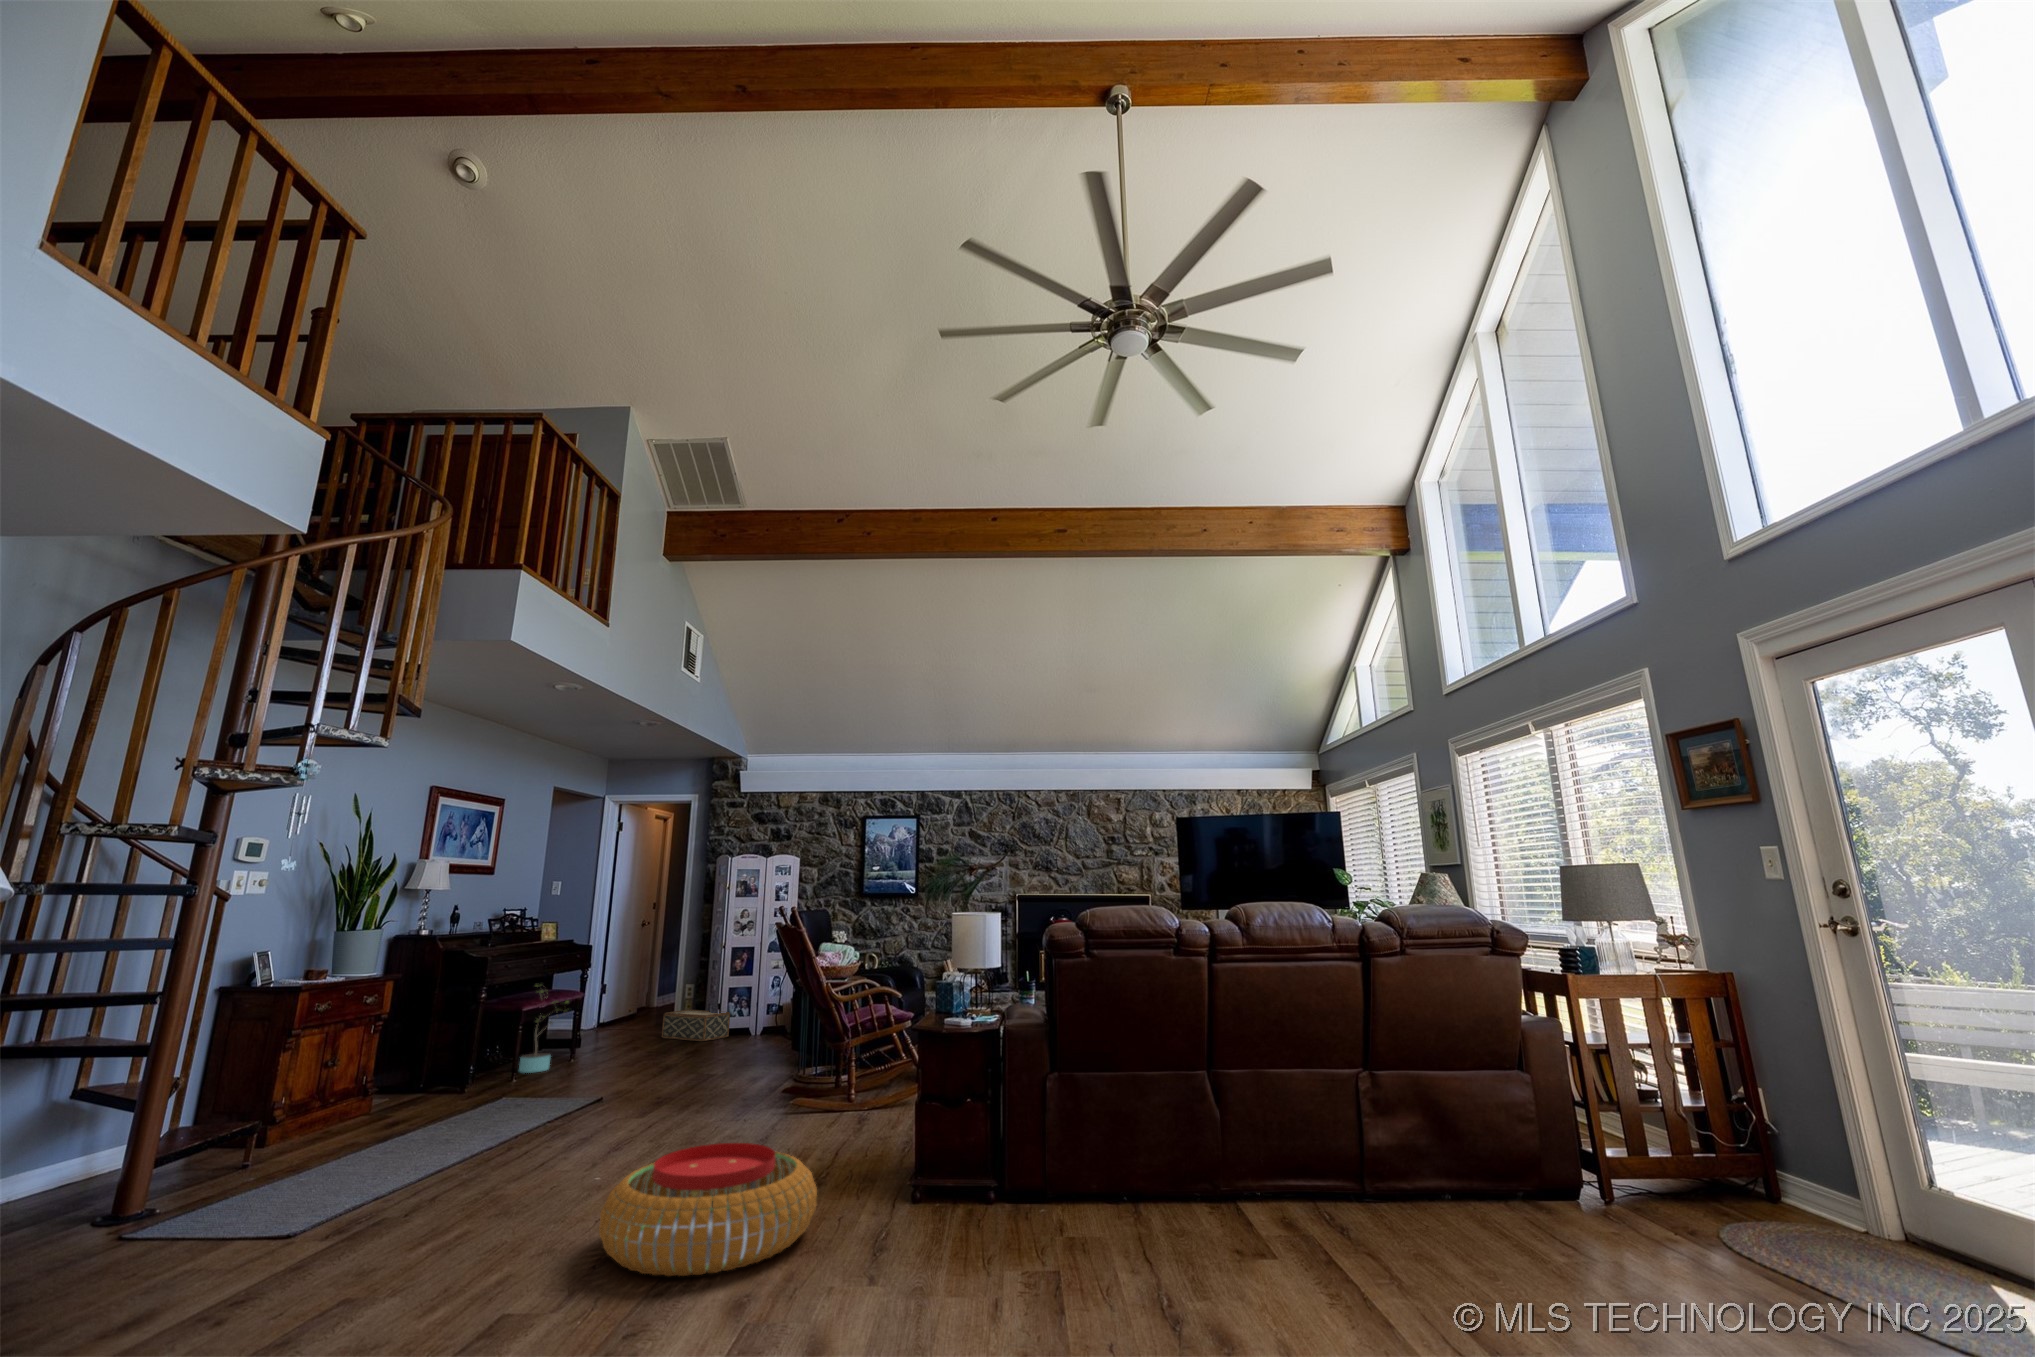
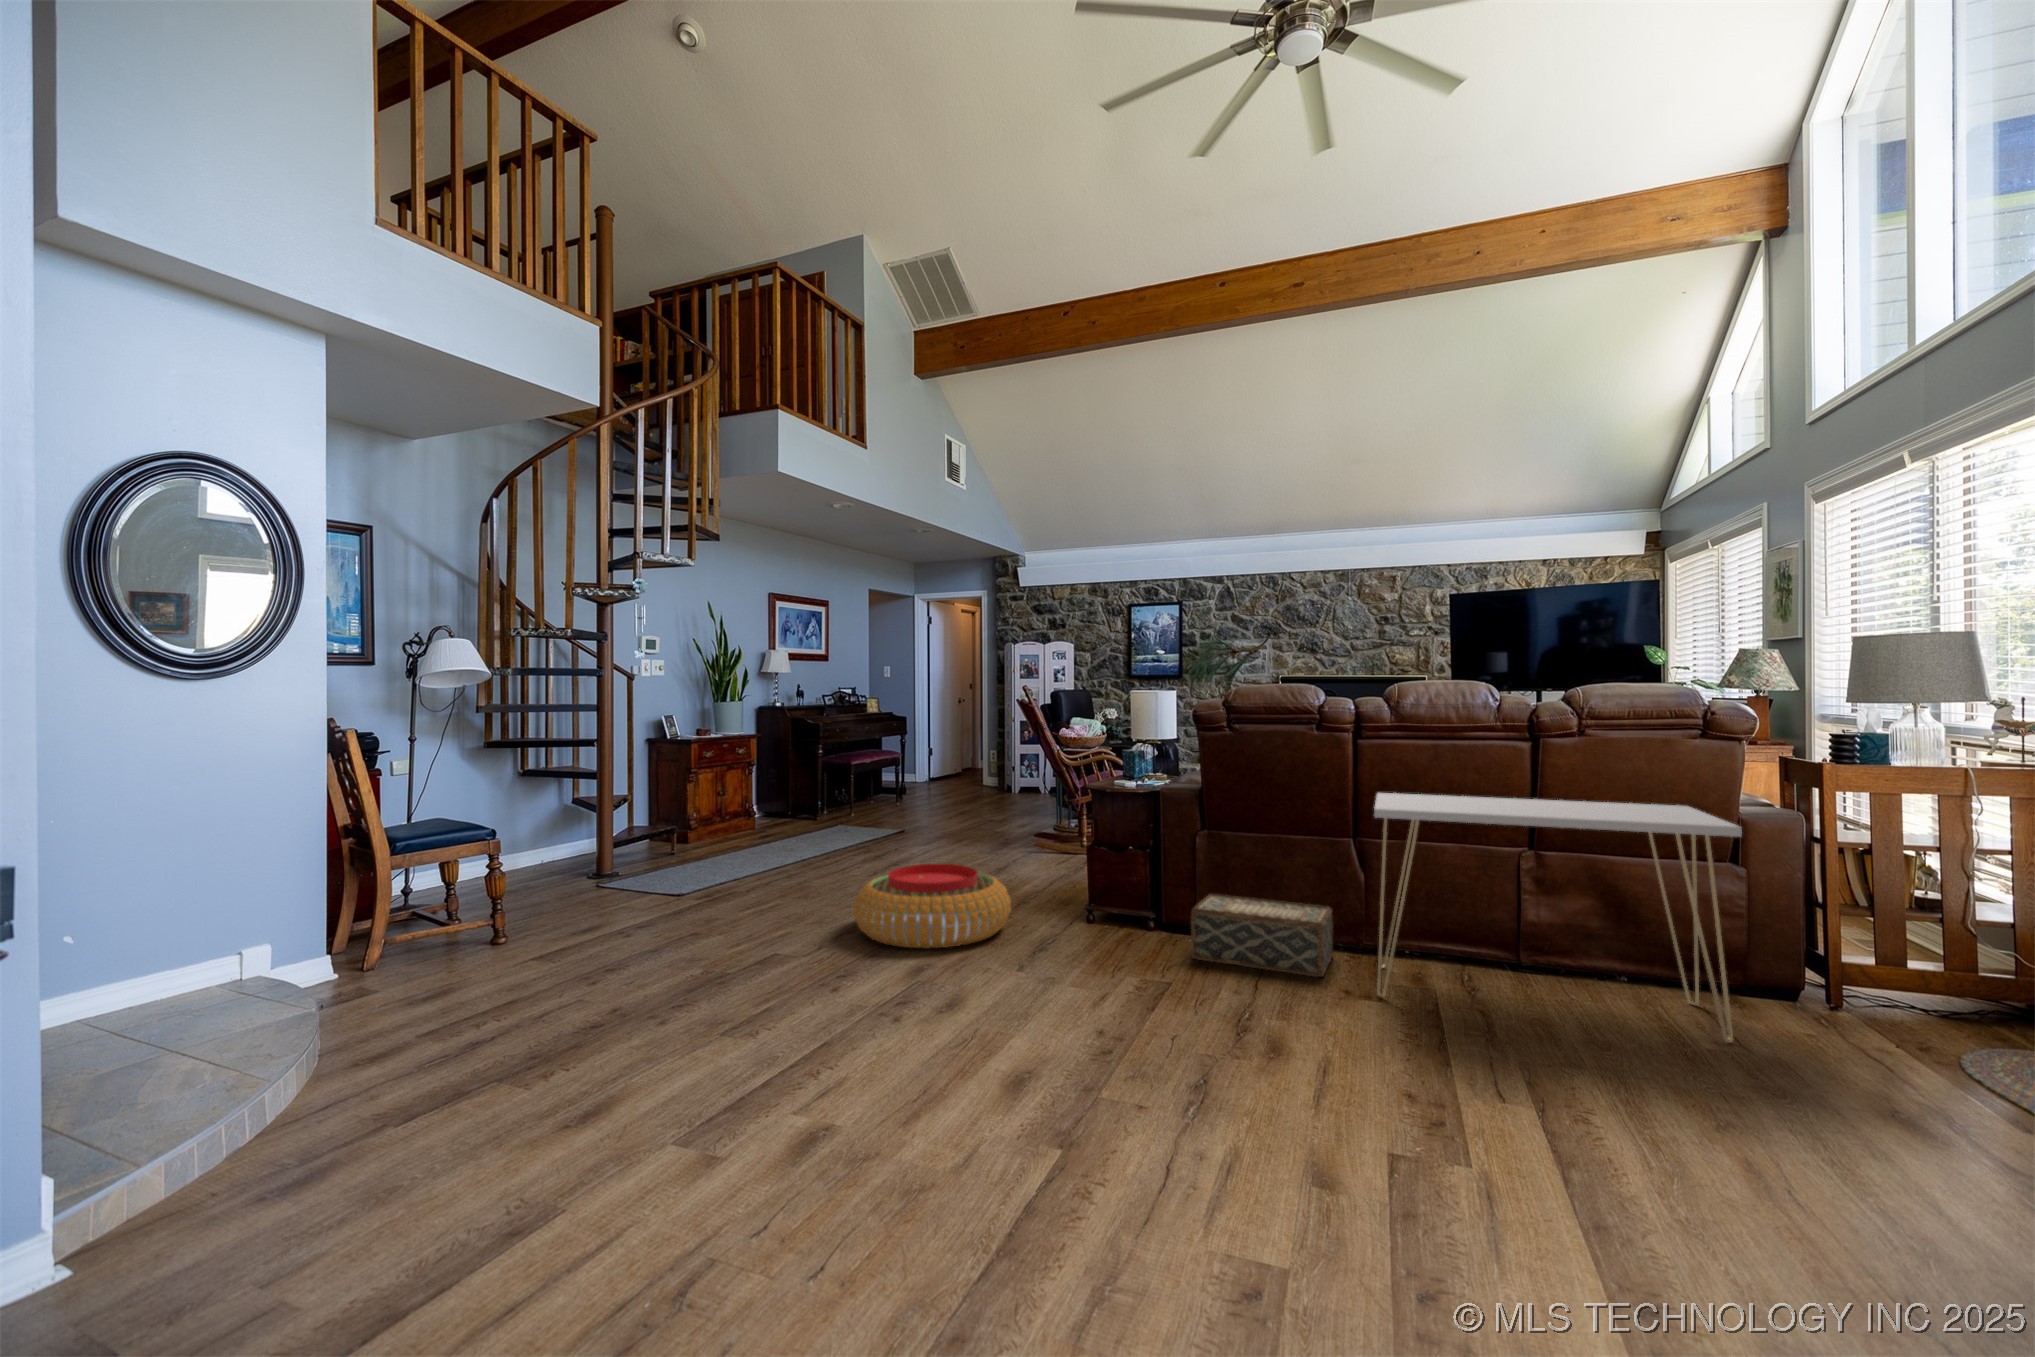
potted plant: present [519,985,569,1073] -> none [855,742,892,811]
woven basket: present [662,1010,730,1041] -> present [1191,894,1333,977]
console table: none [1222,1017,1574,1256] -> present [1374,793,1742,1043]

